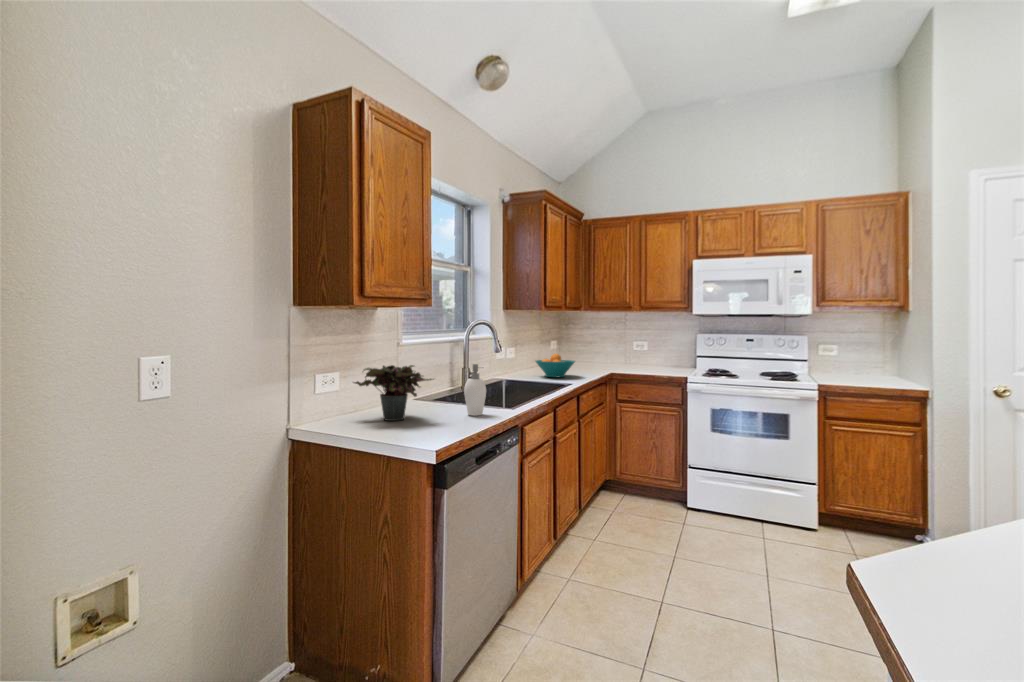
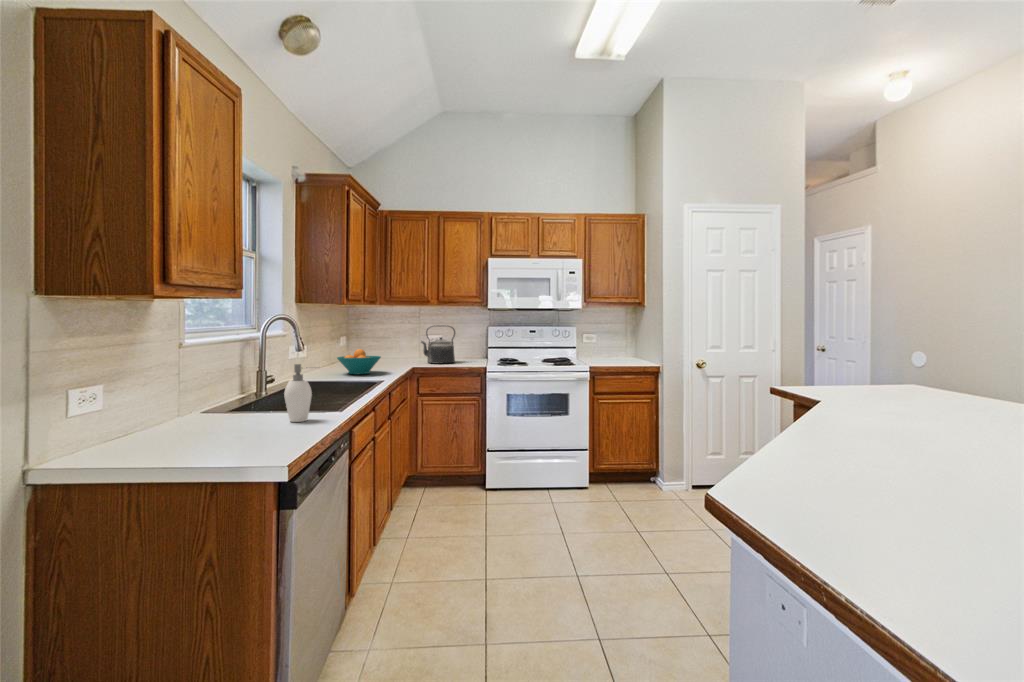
kettle: none [620,332,657,371] -> present [421,325,455,364]
potted plant: present [353,365,434,421] -> none [131,369,255,439]

